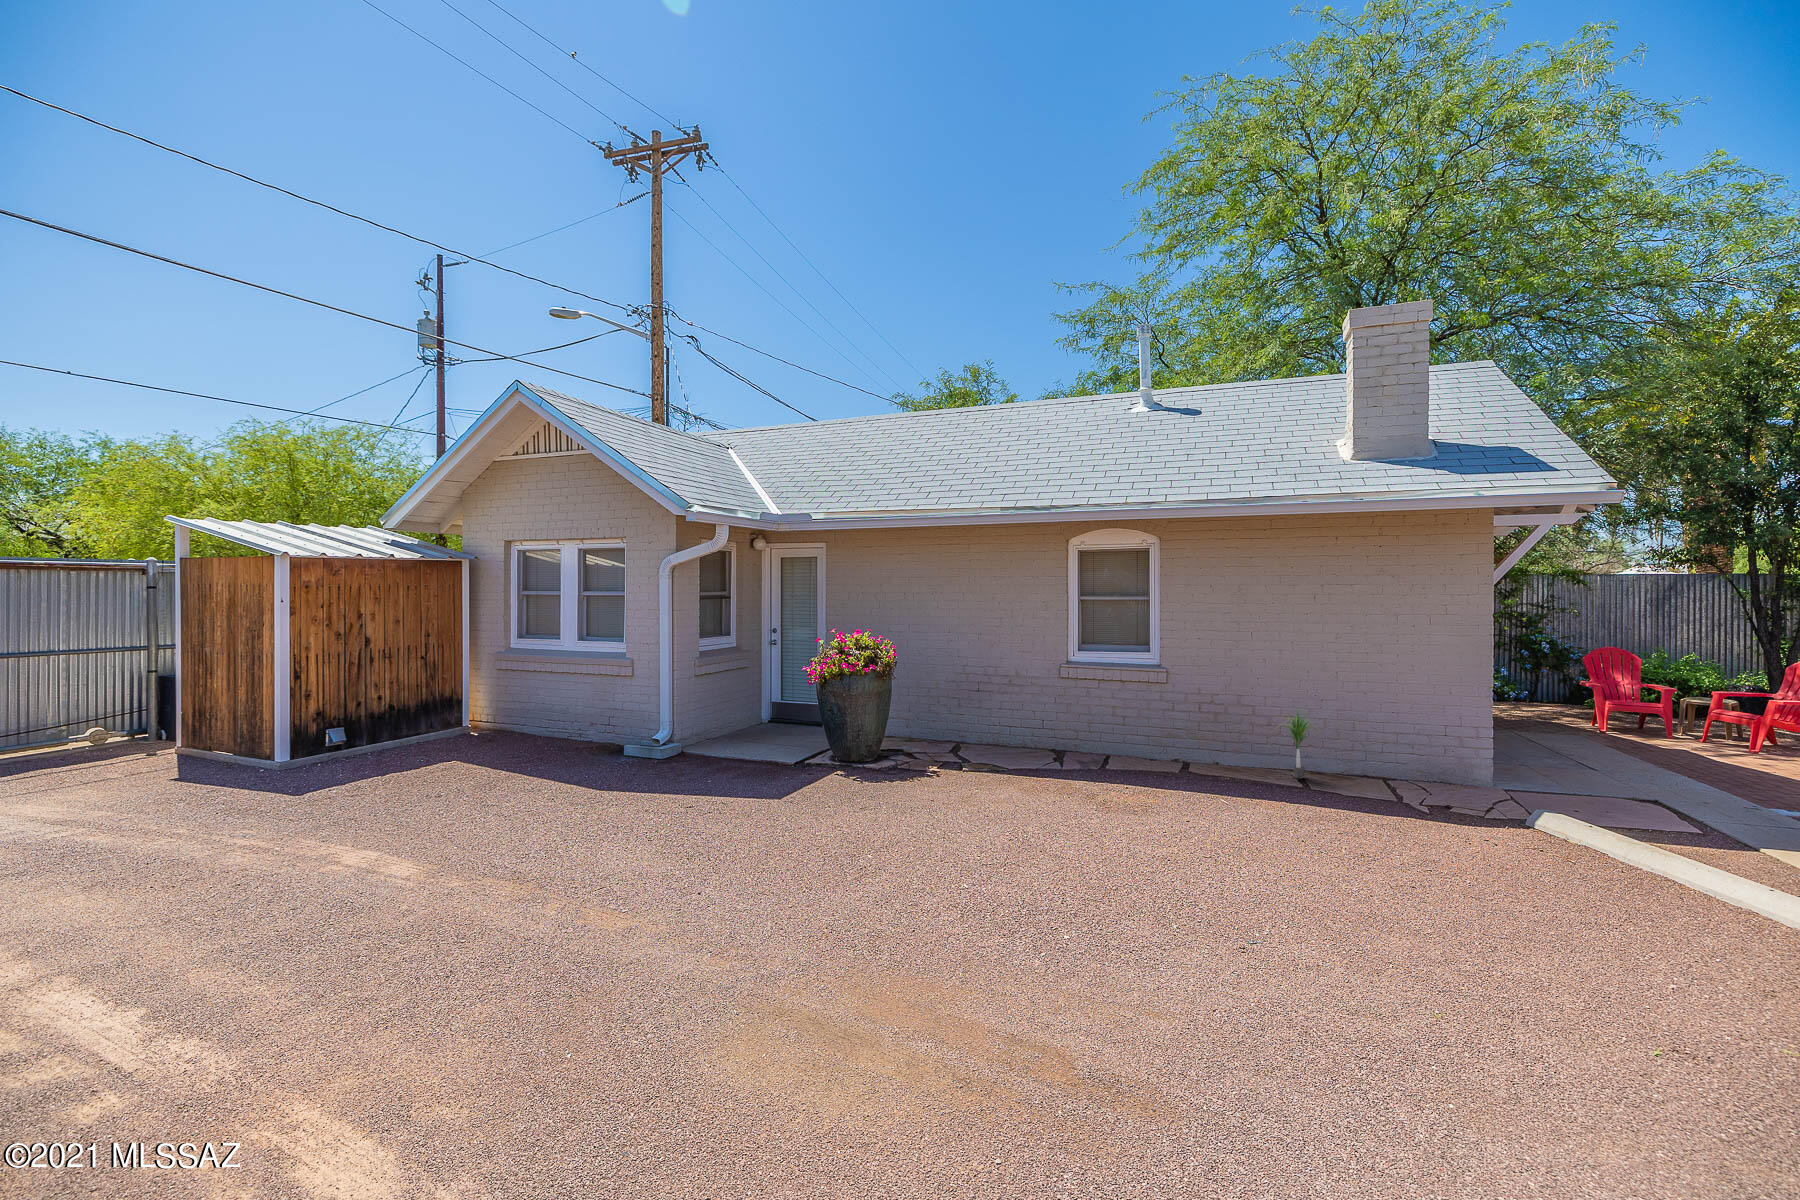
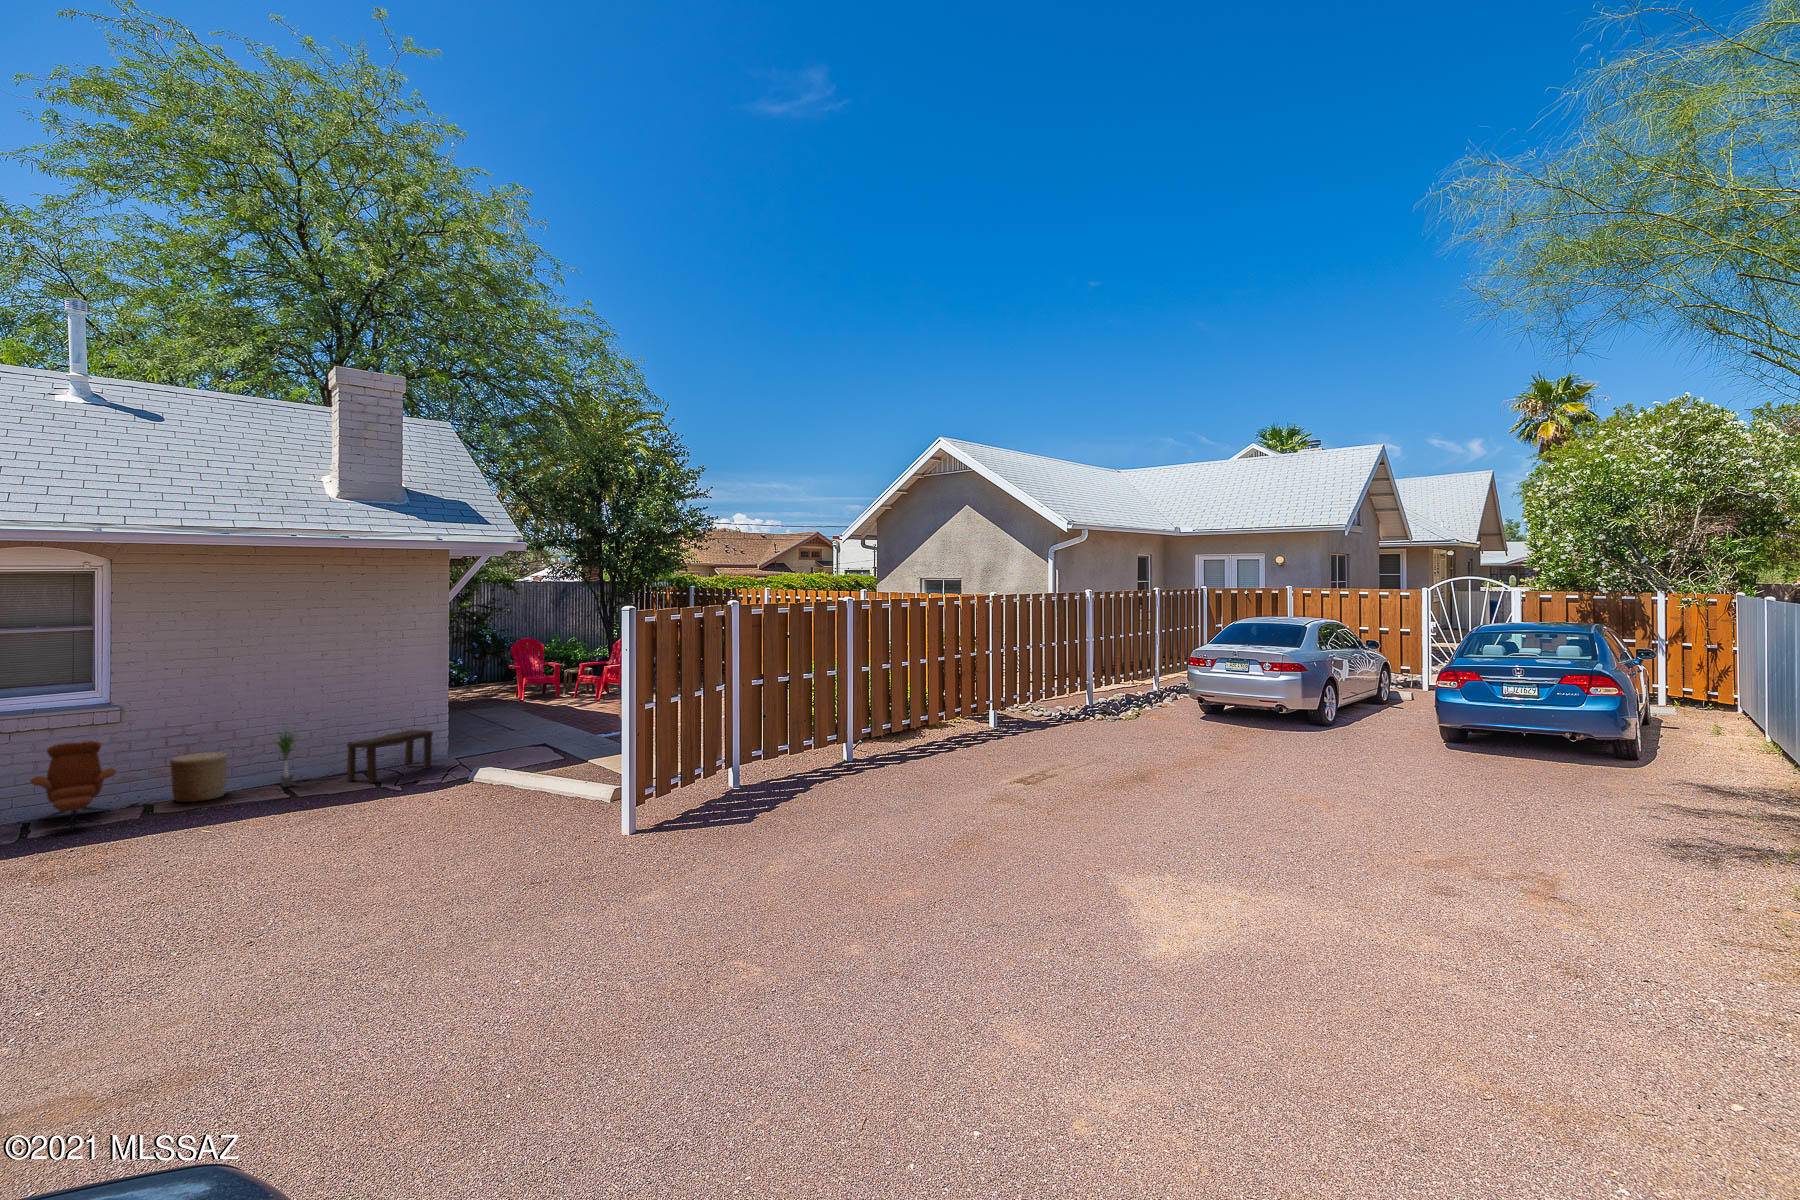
lounge chair: none [1103,699,1158,778] -> present [30,741,116,830]
woven basket: none [1197,726,1244,775] -> present [170,752,227,802]
bench: none [1362,738,1472,796] -> present [347,729,433,783]

